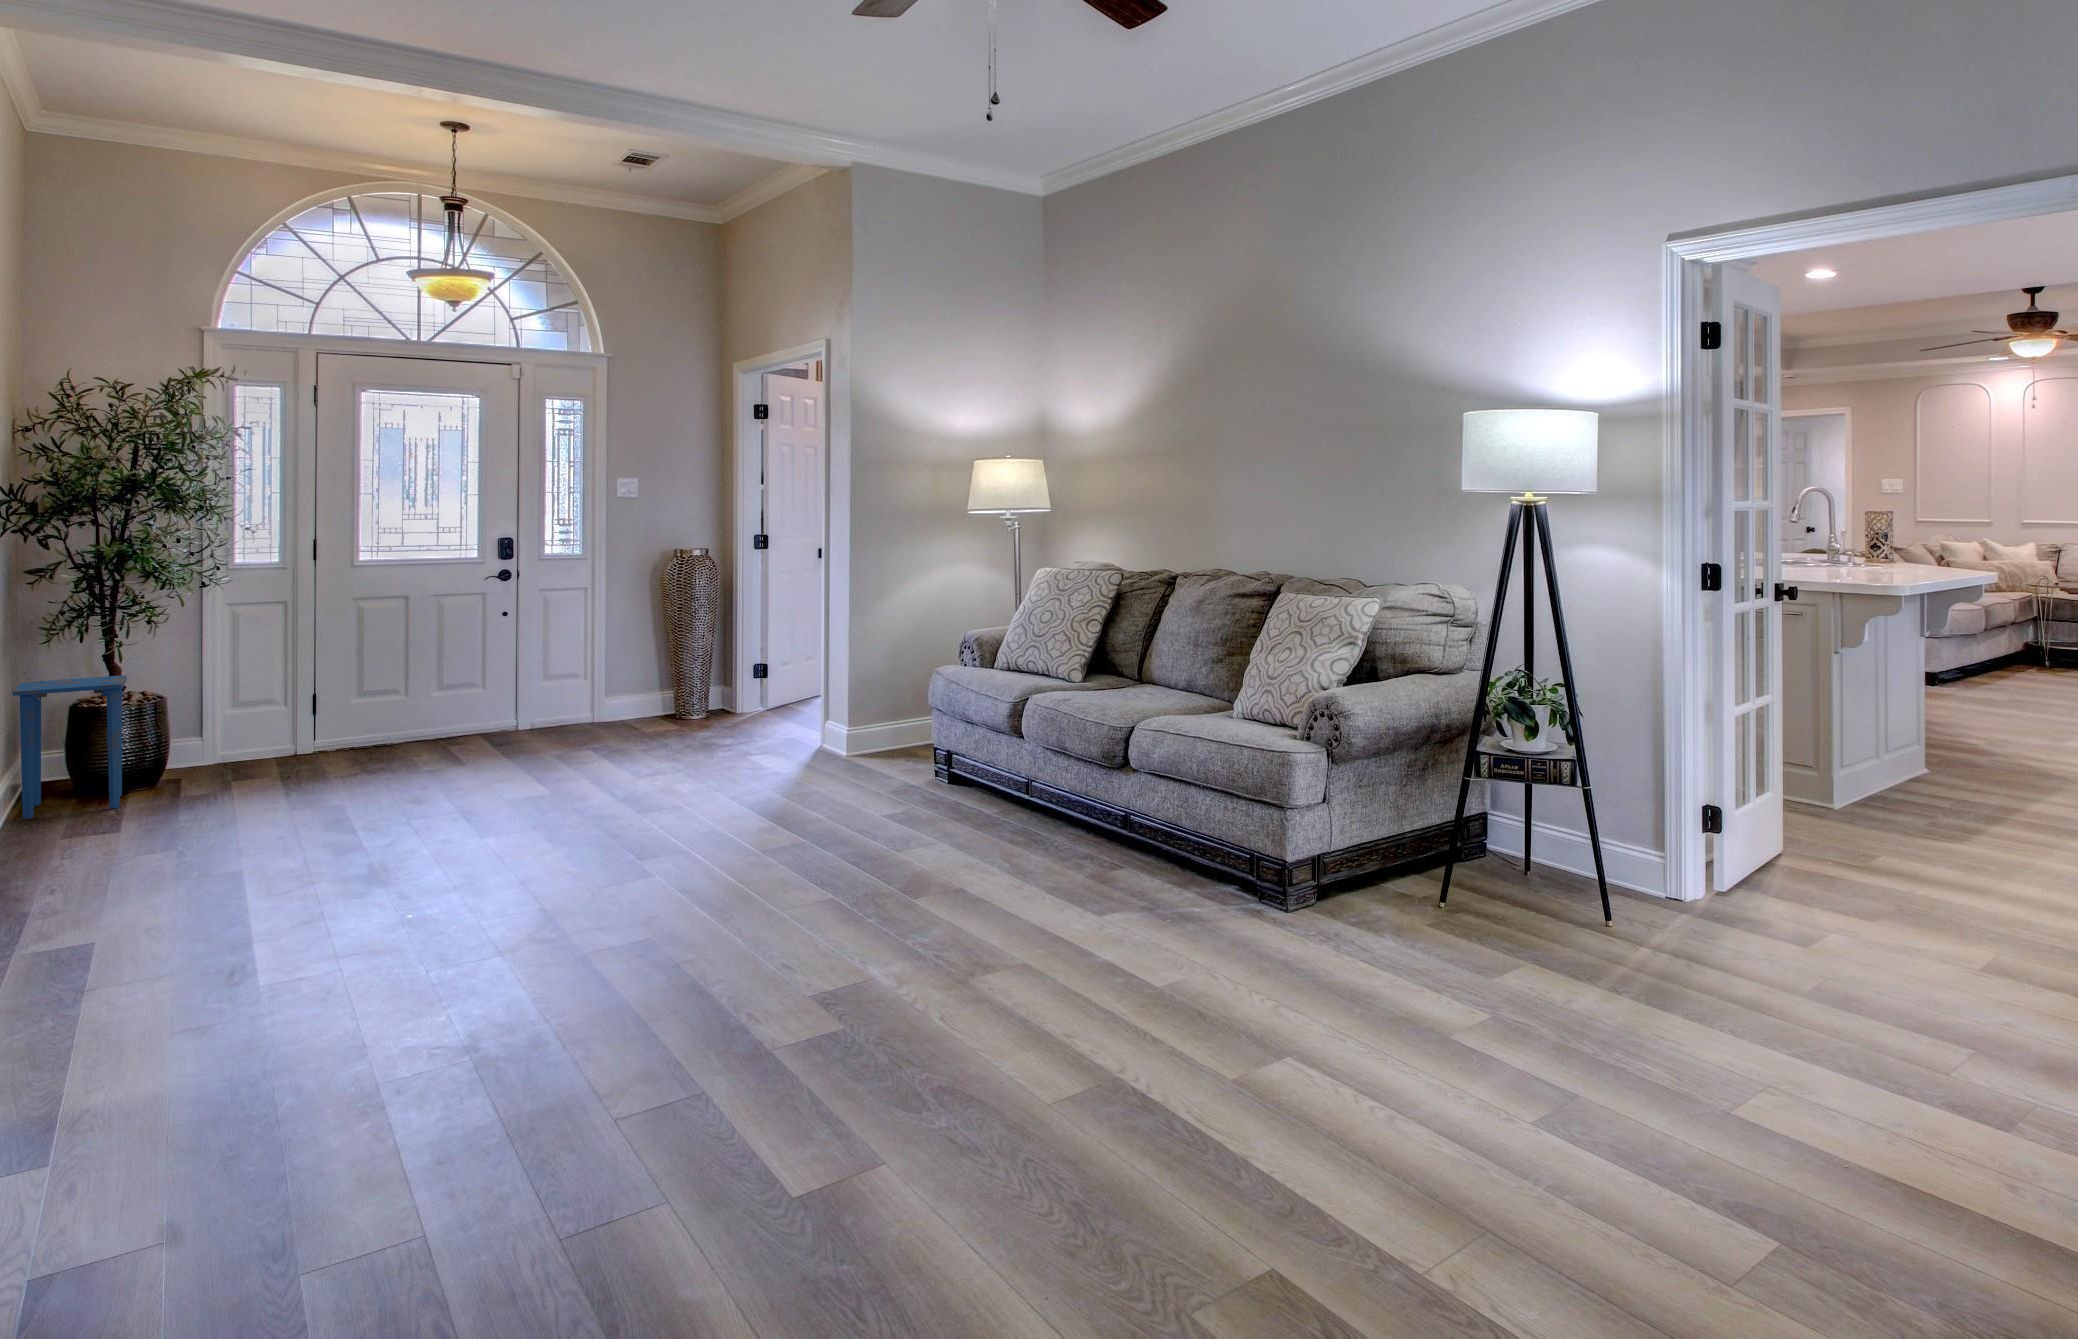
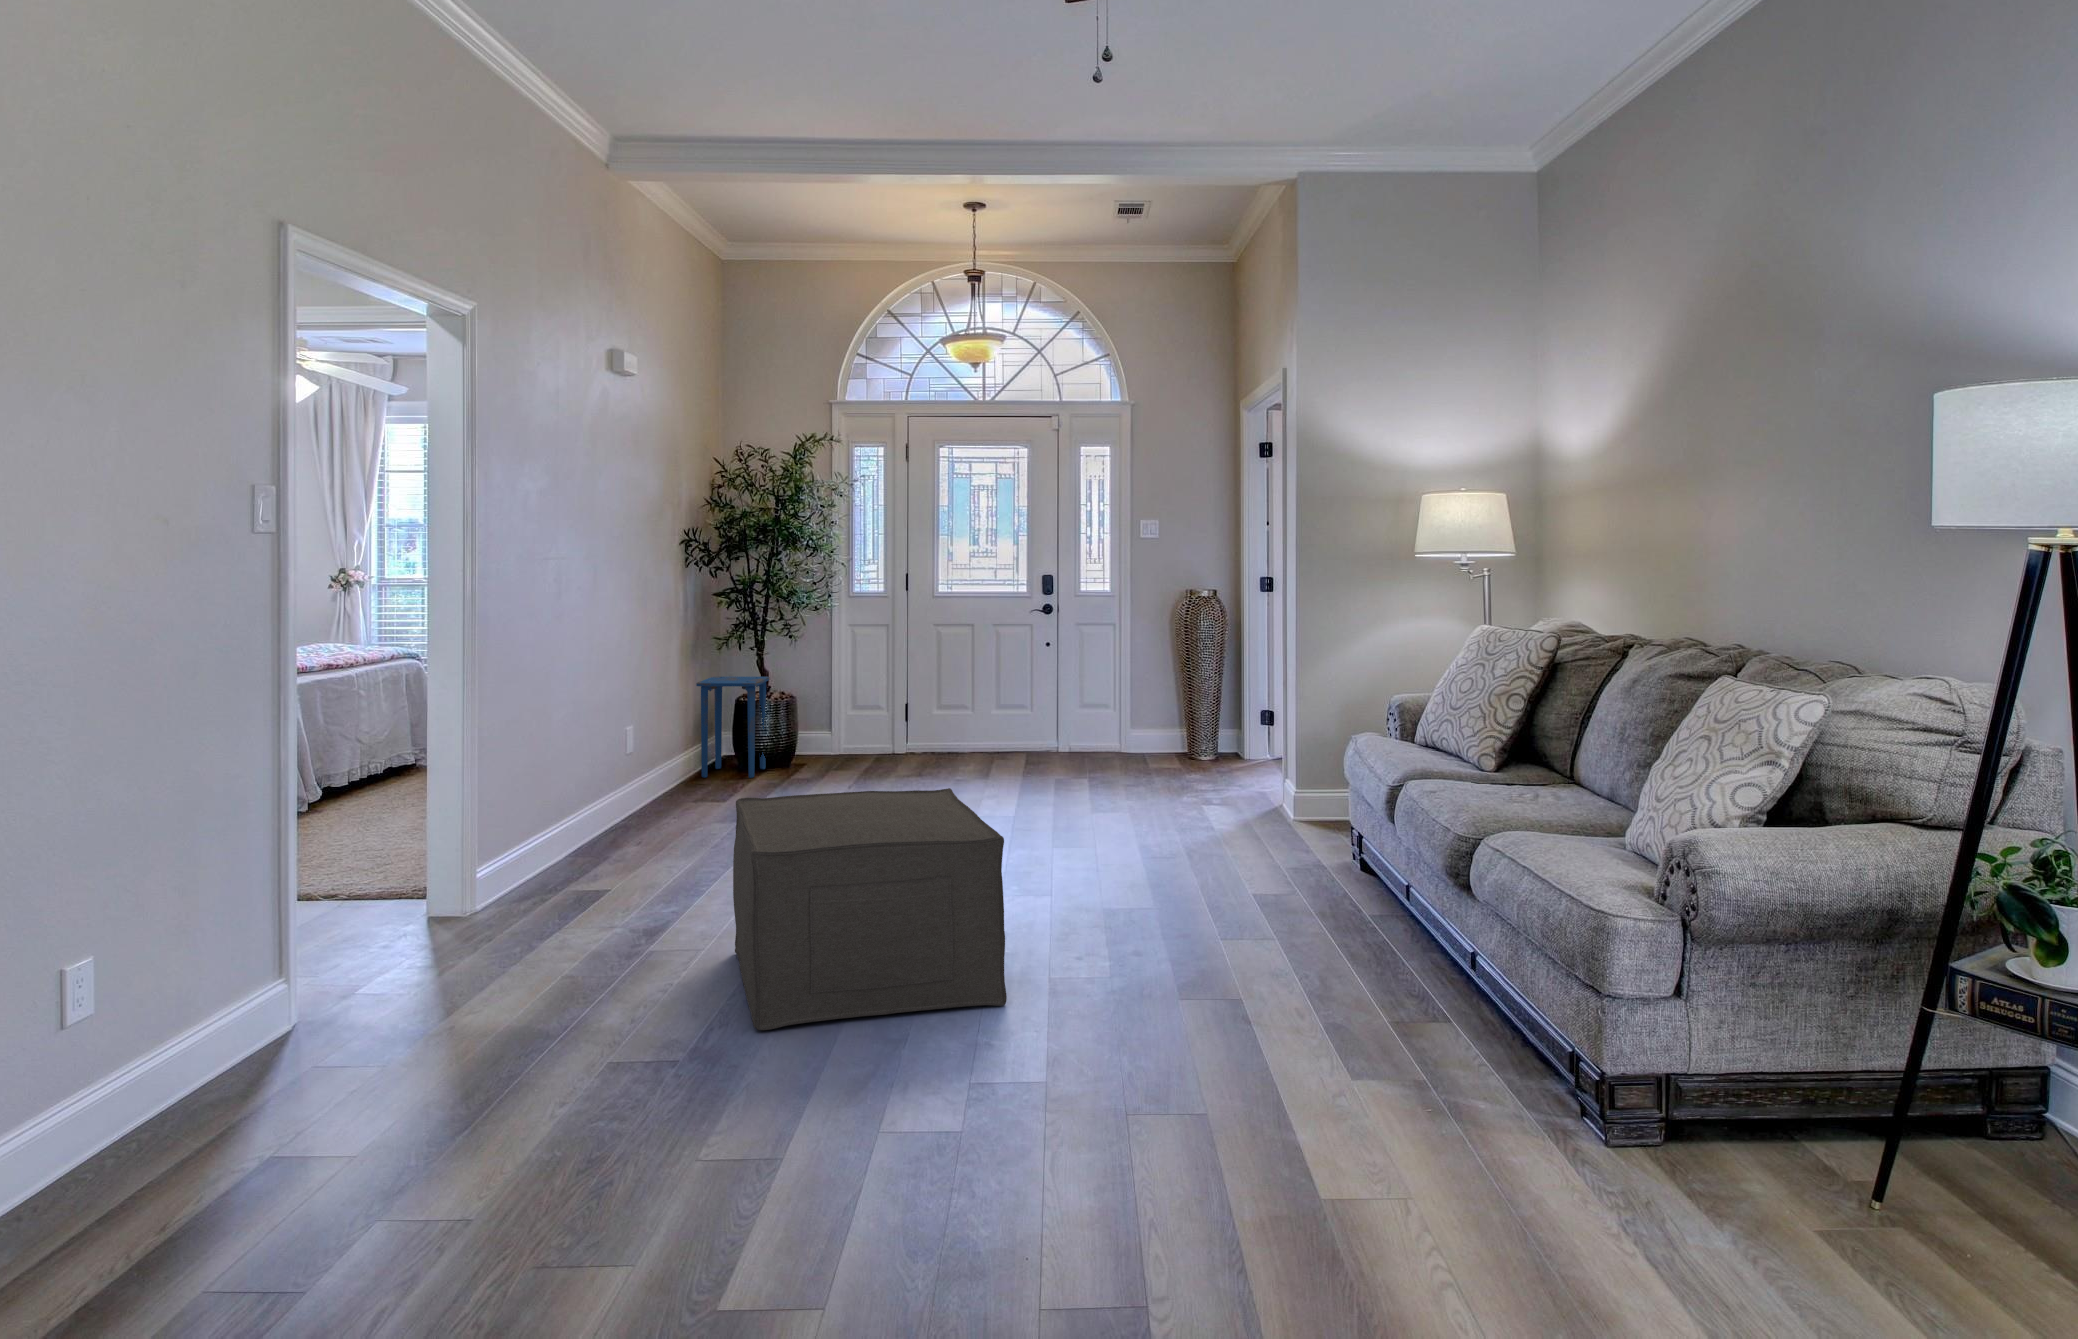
ottoman: none [402,753,784,1027] -> present [733,788,1007,1030]

